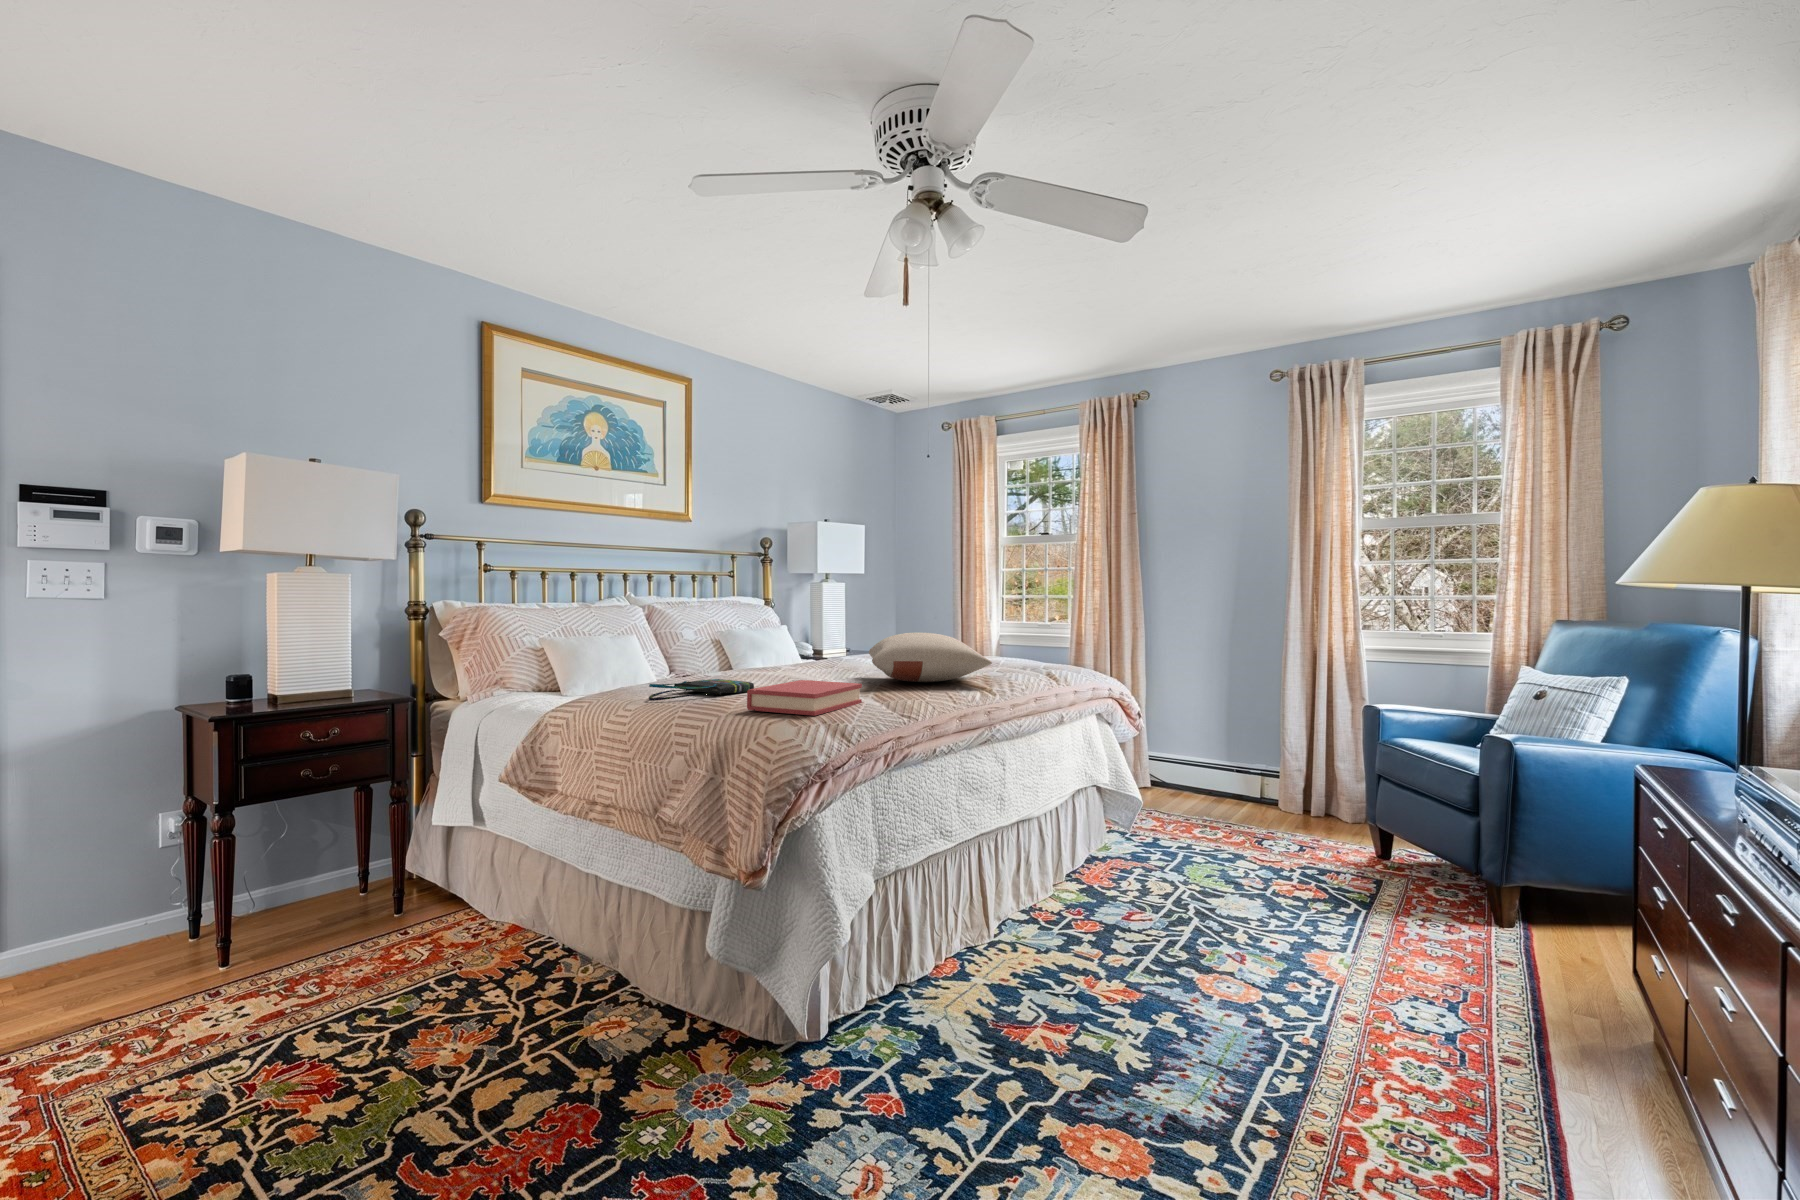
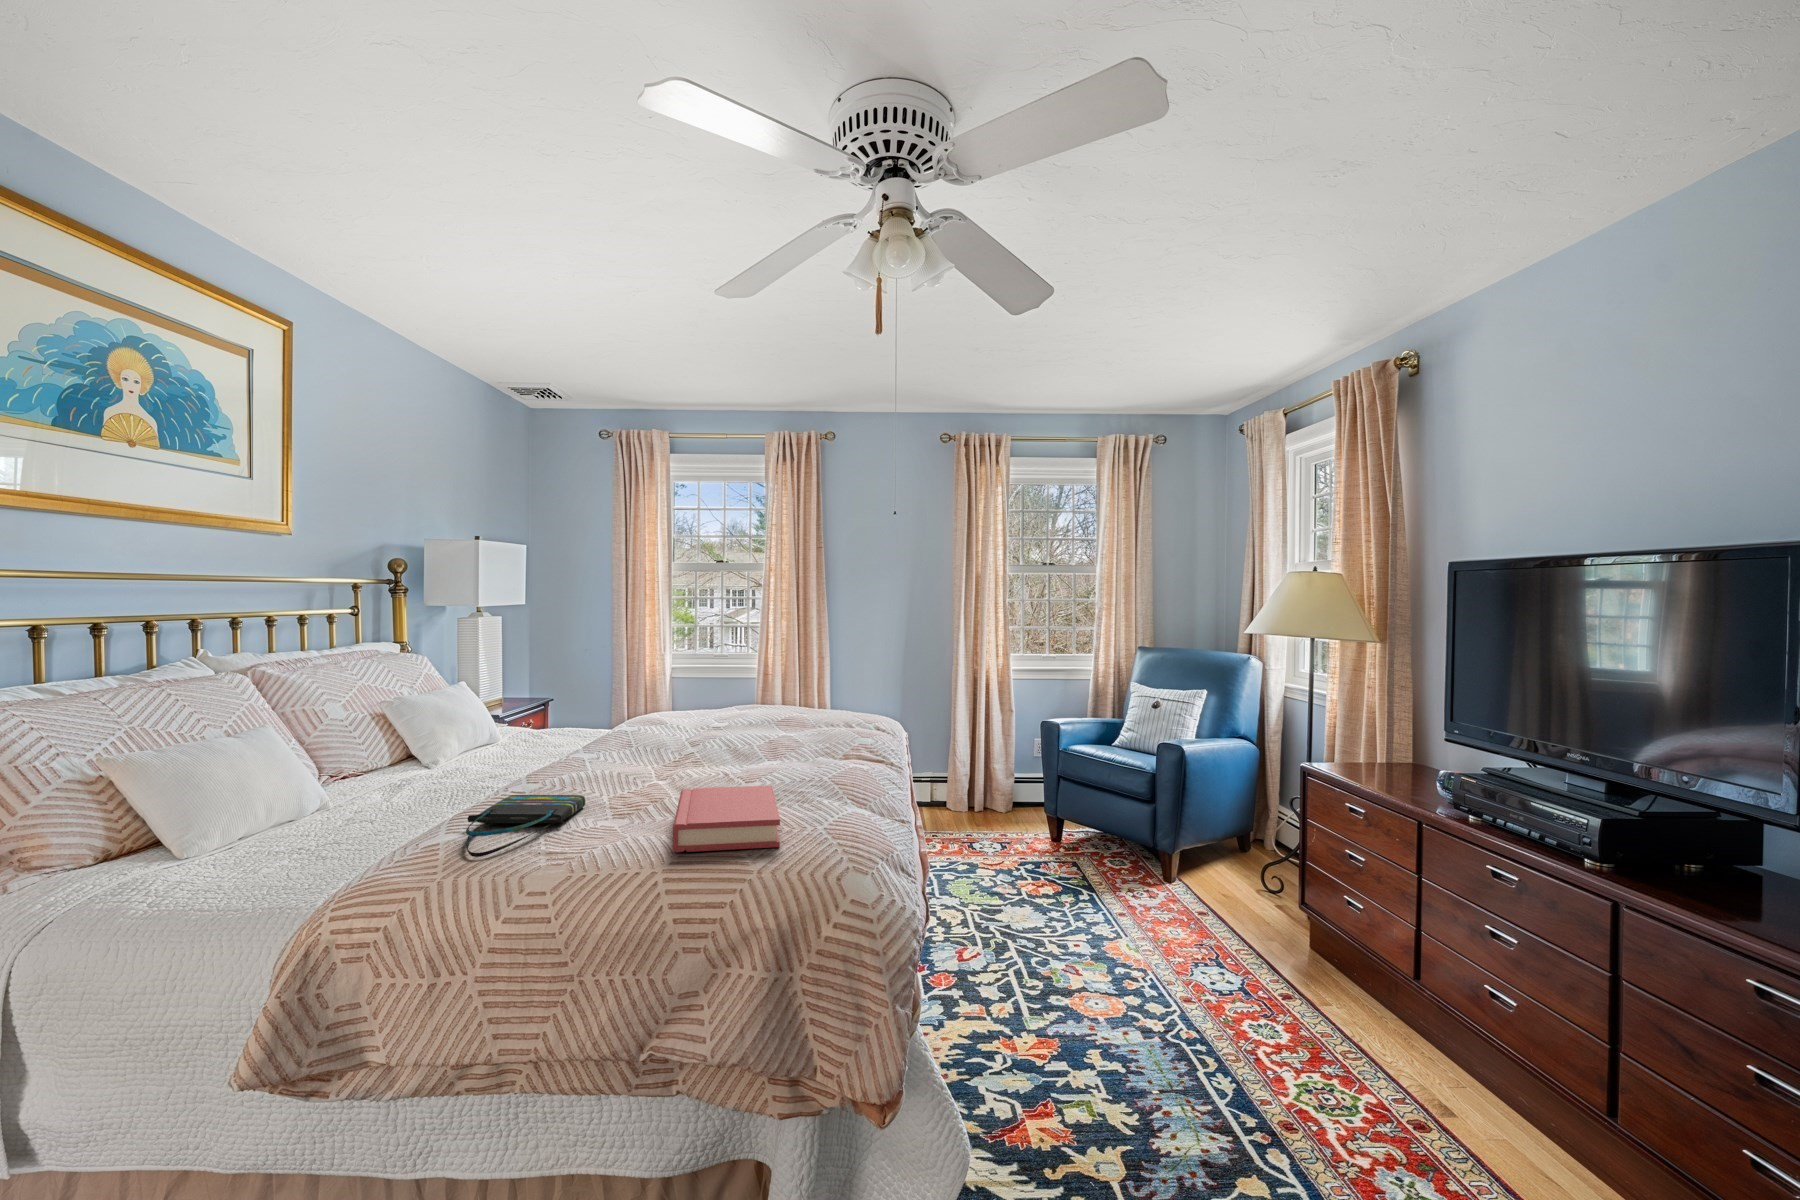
pillow: present [869,633,992,682] -> none [668,699,848,760]

